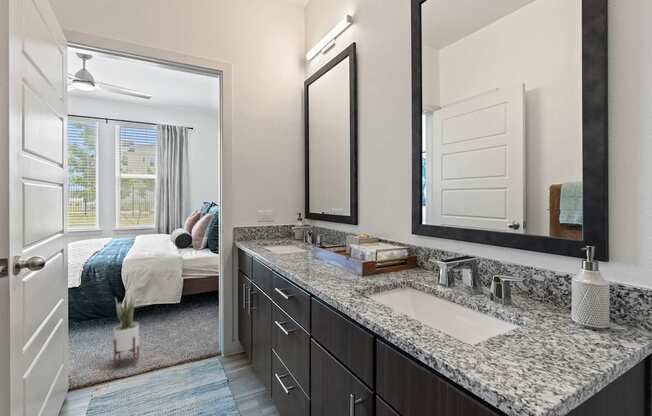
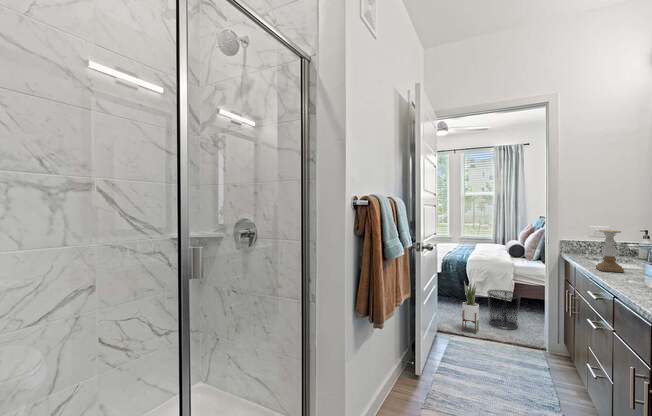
candle holder: none [275,215,300,261] -> present [596,230,624,272]
waste bin: none [150,292,191,343] -> present [487,290,521,329]

